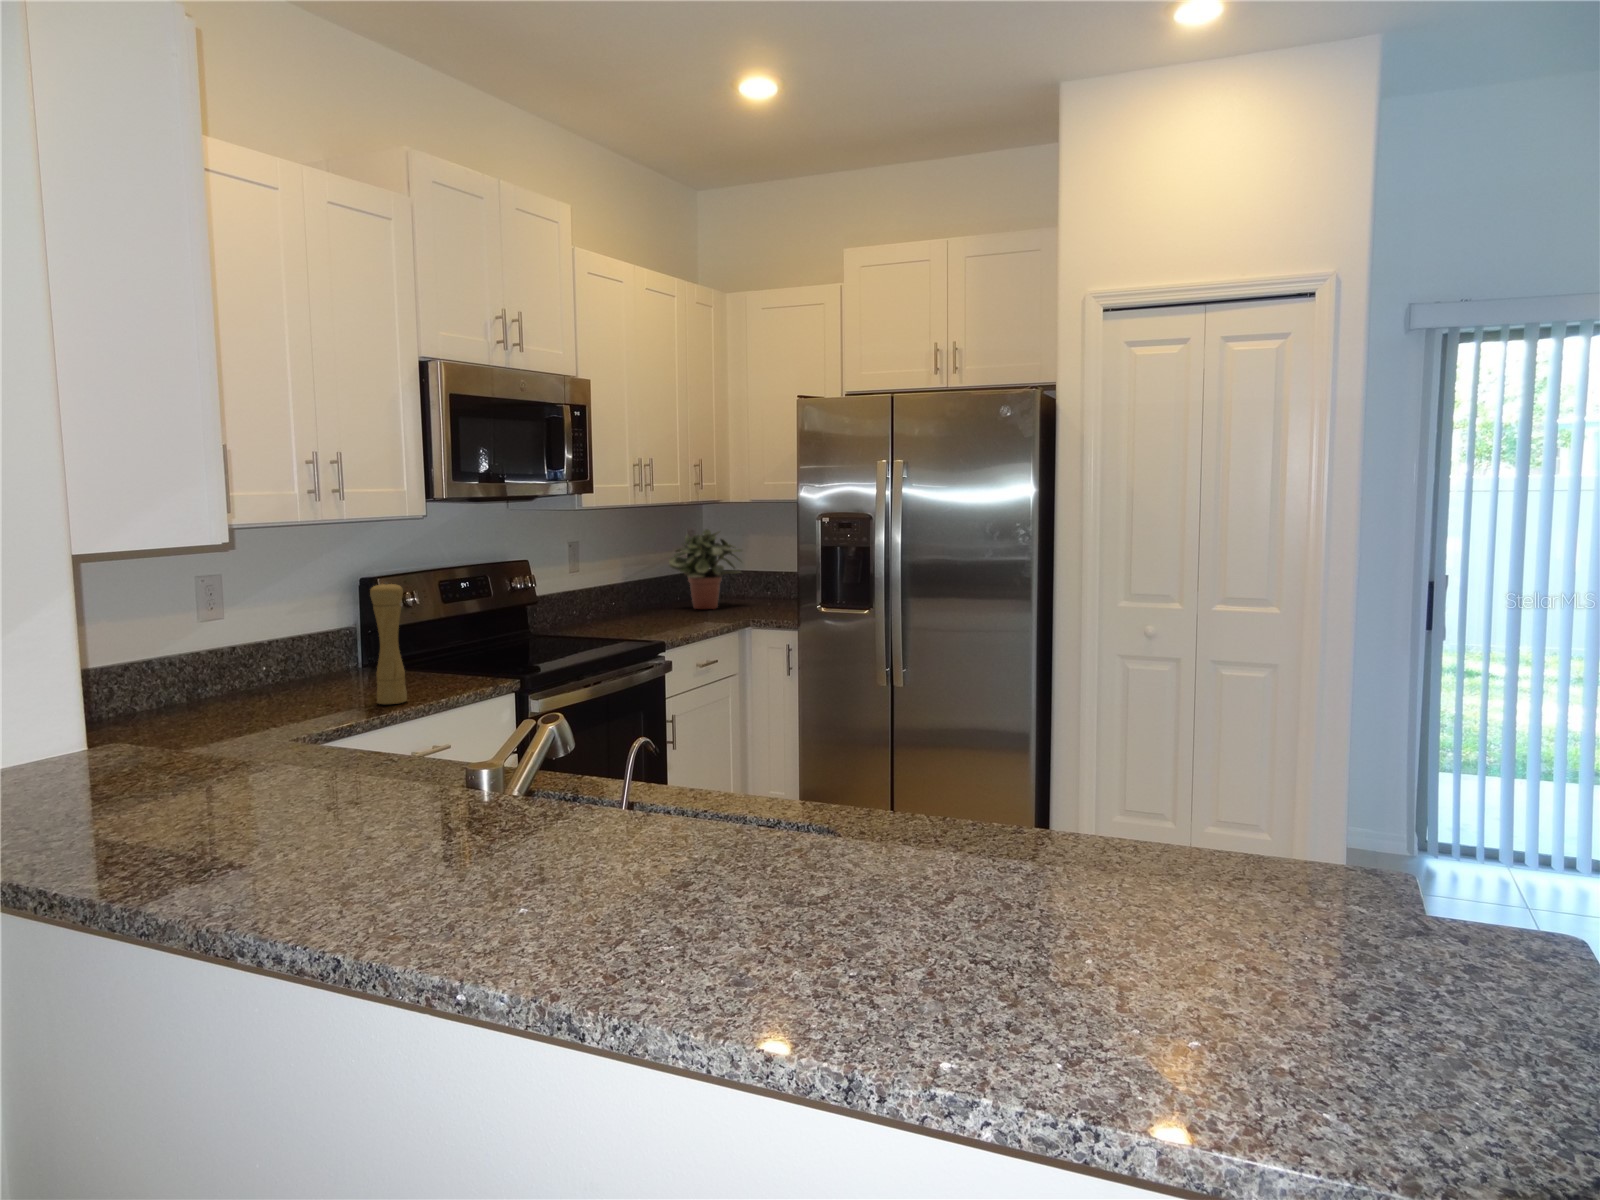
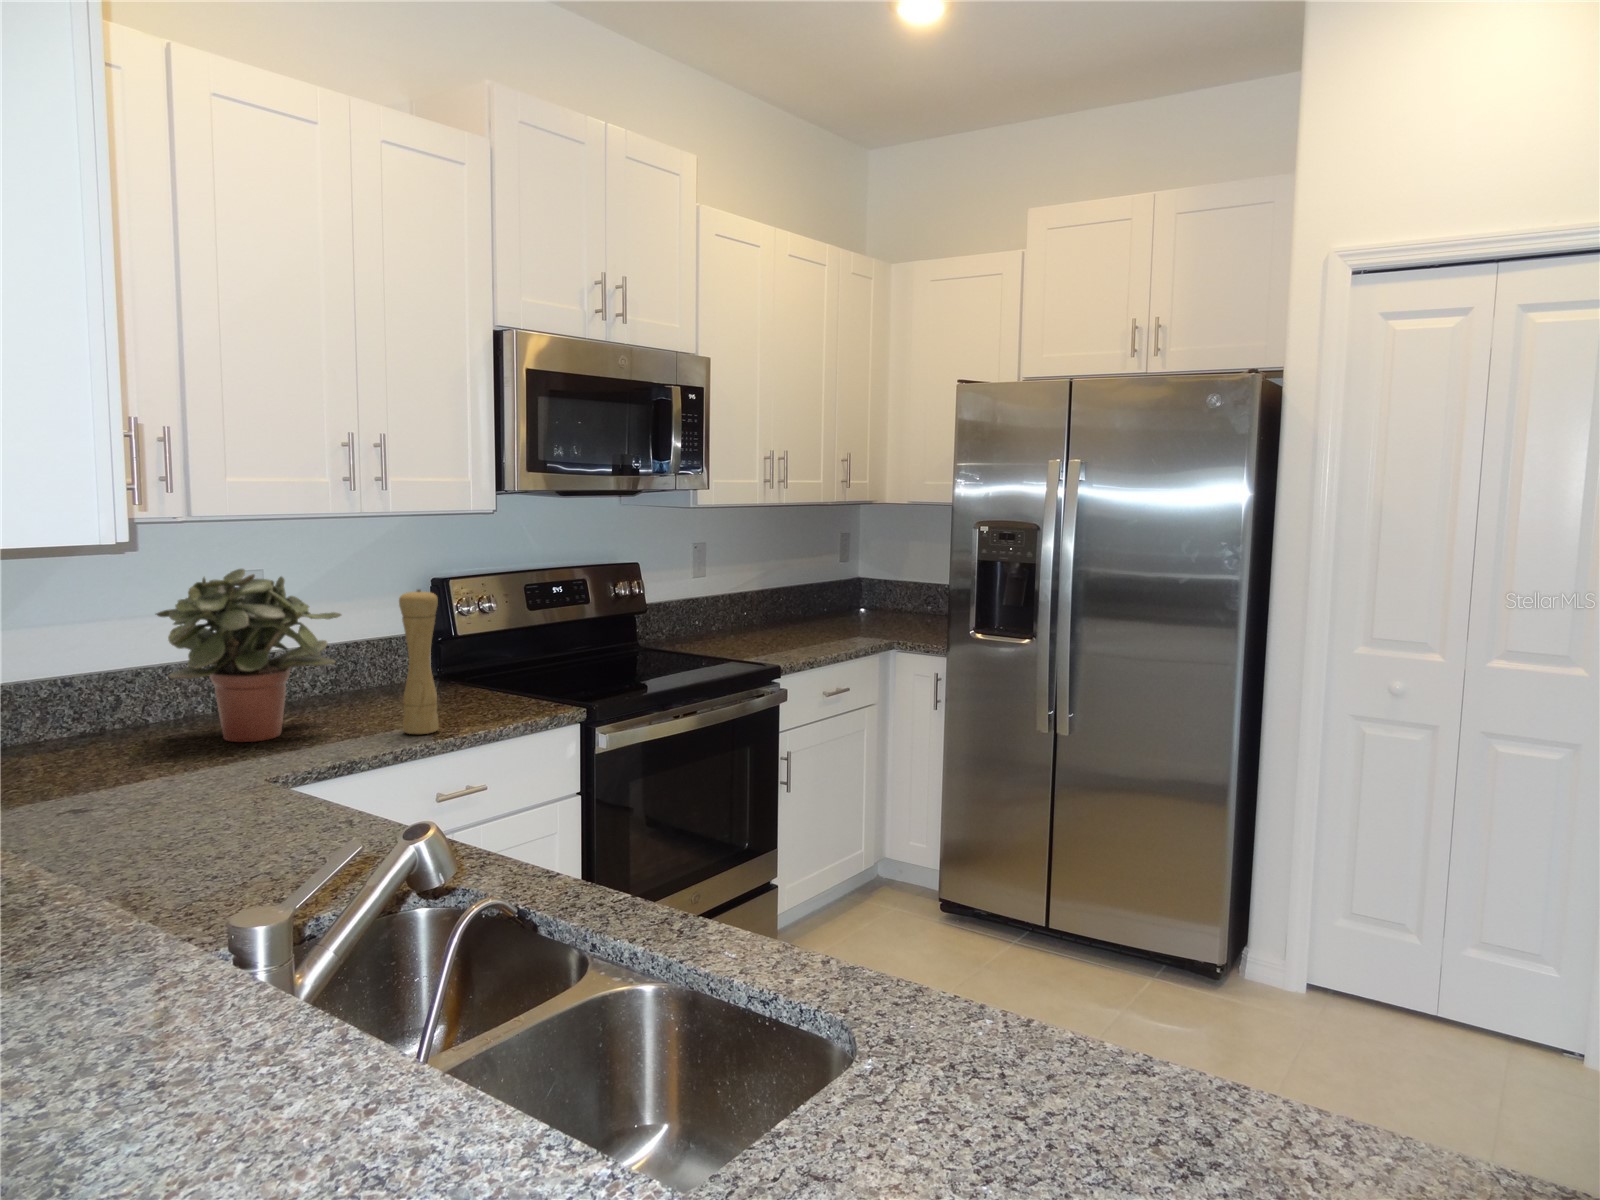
potted plant: present [669,529,742,609] -> present [156,569,341,742]

